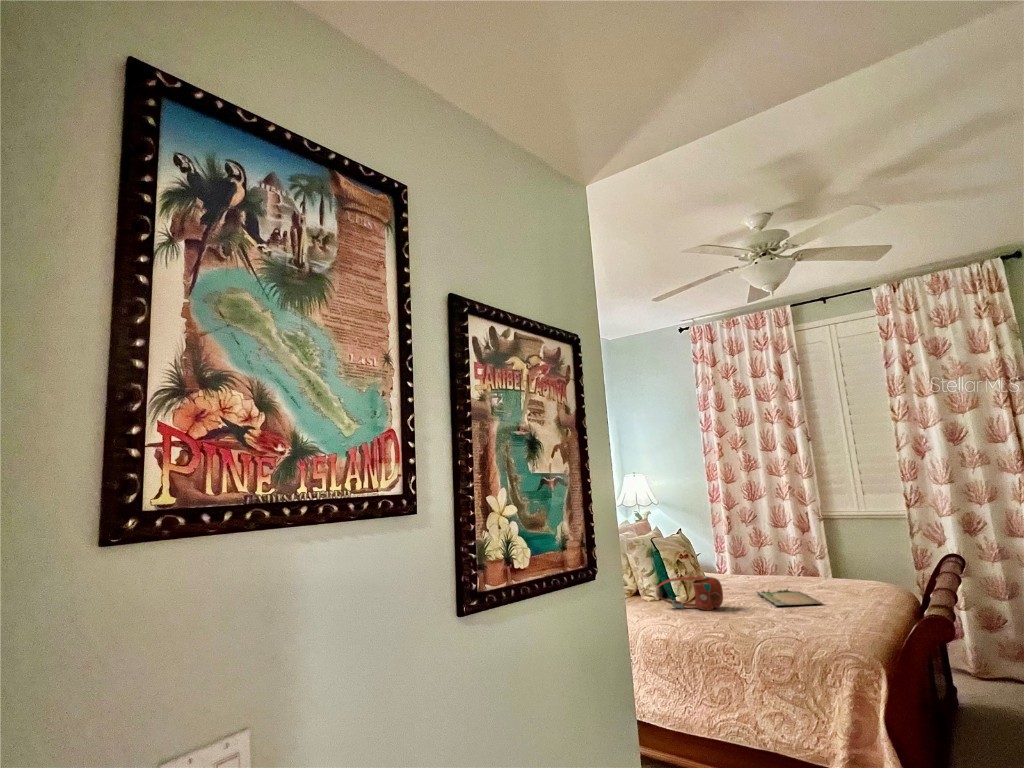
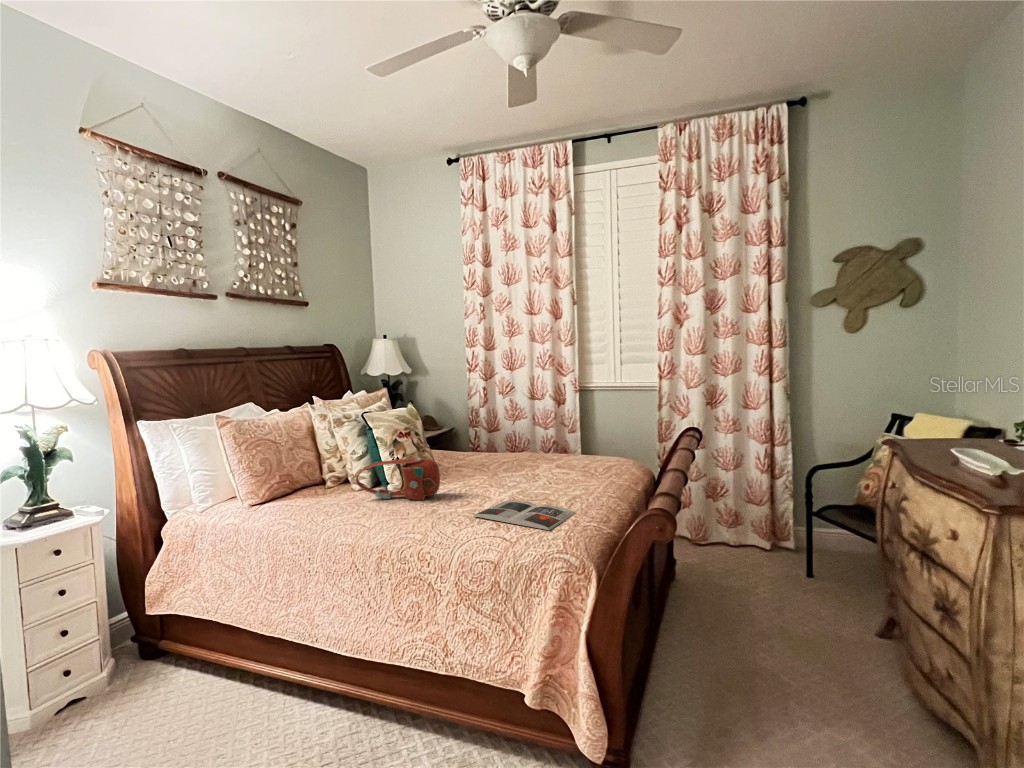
tray: present [756,587,822,606] -> none [488,464,555,490]
magazine: none [762,614,852,636] -> present [473,500,576,530]

